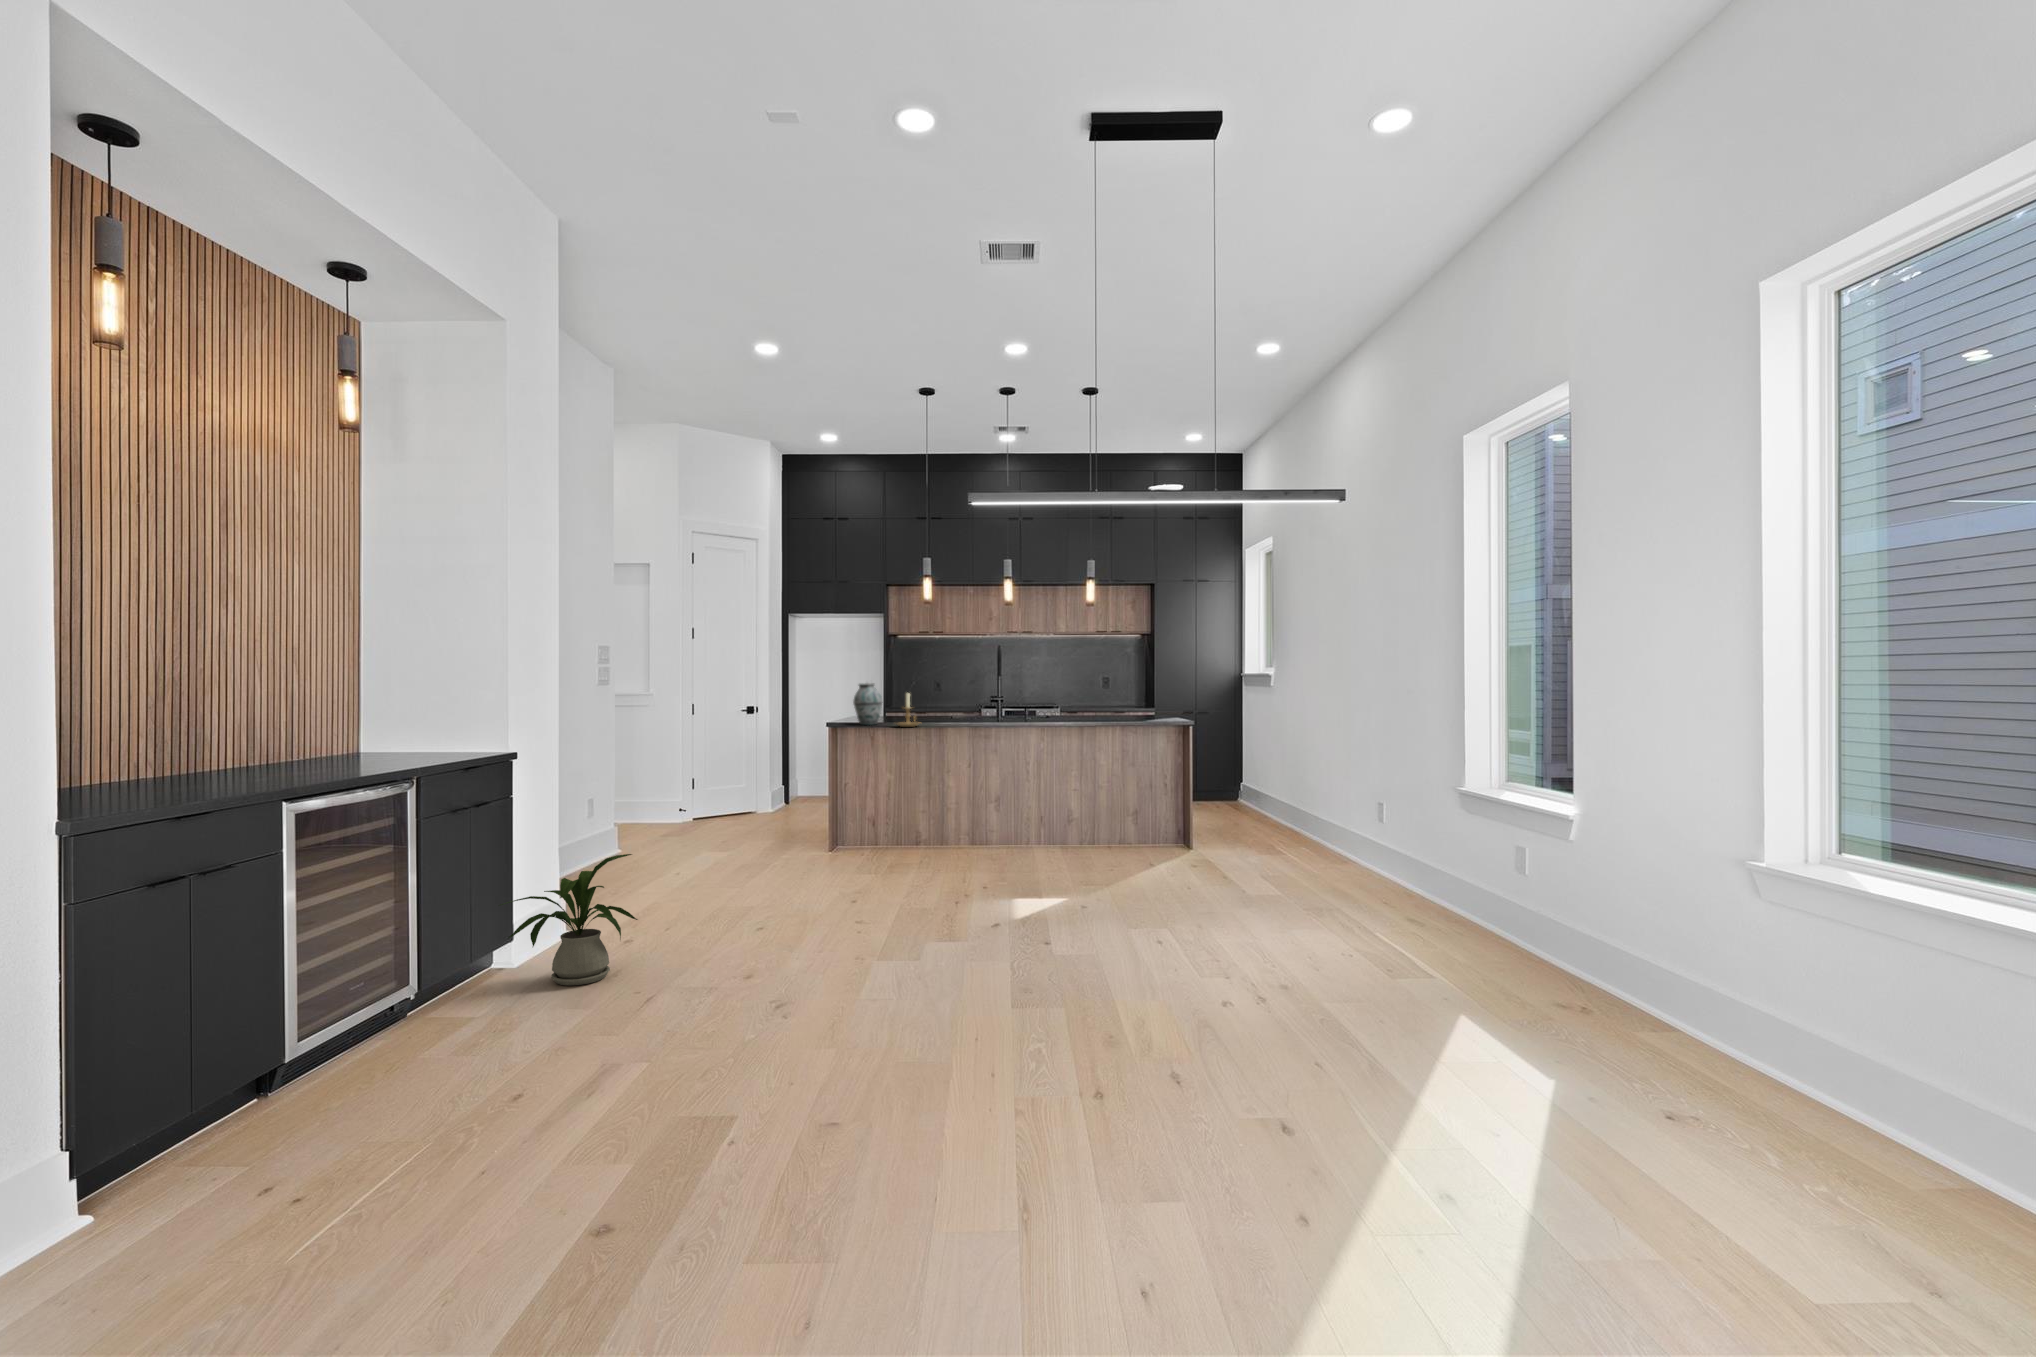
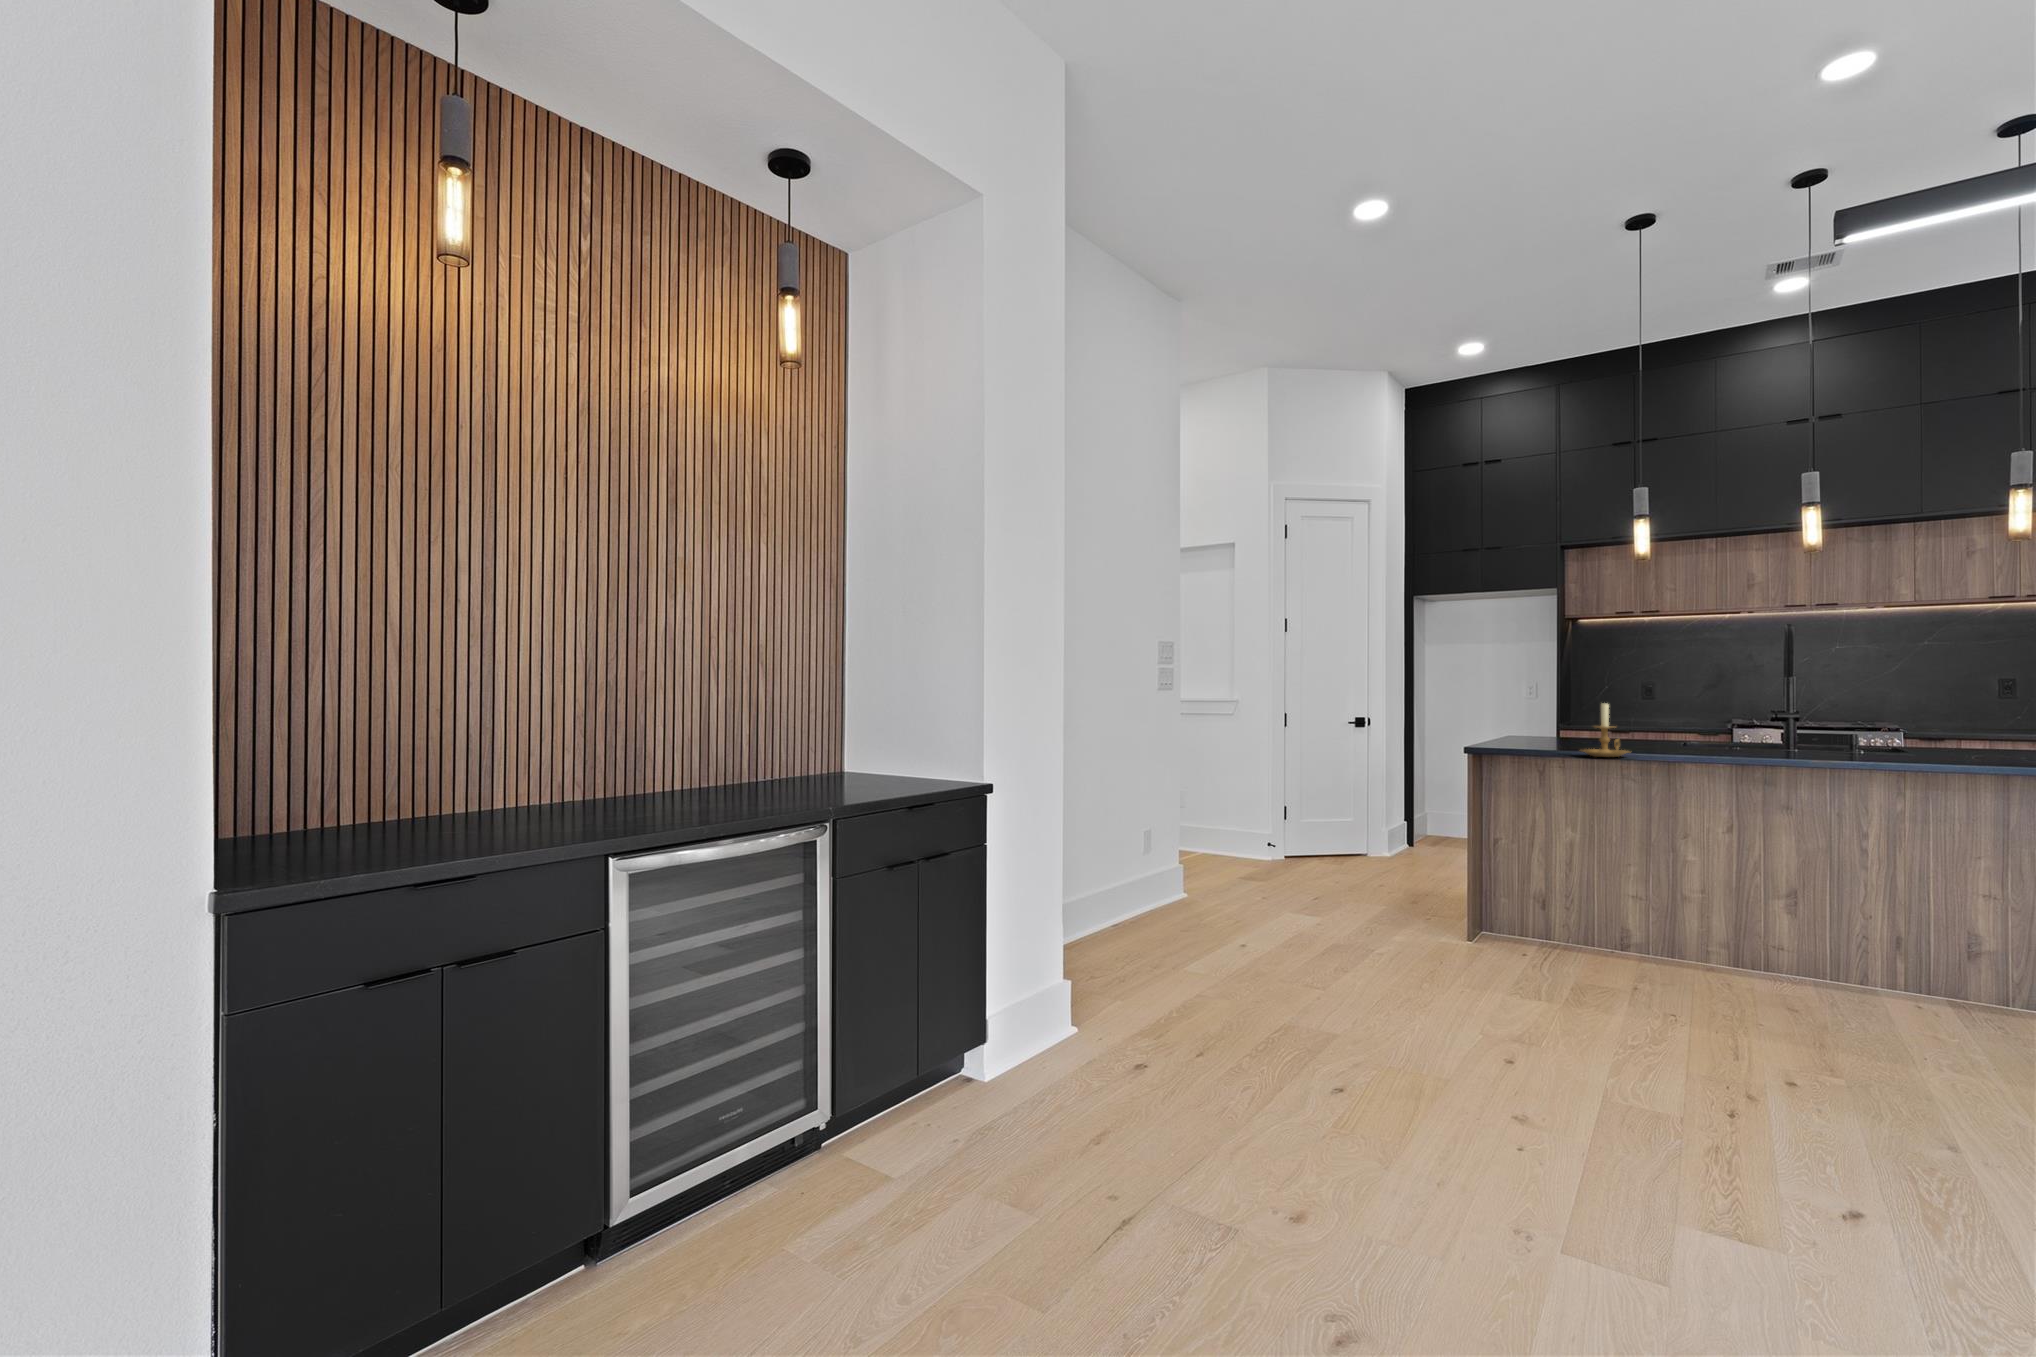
vase: present [853,683,883,725] -> none [1509,688,1559,750]
house plant: present [501,854,638,986] -> none [952,952,1144,1146]

